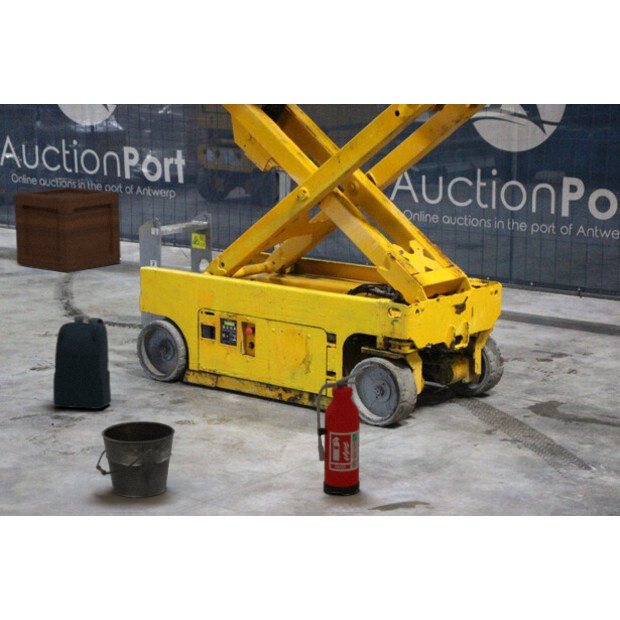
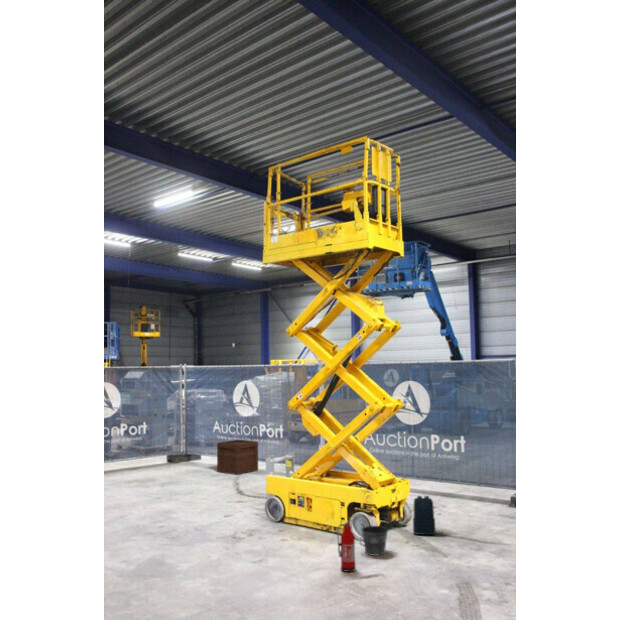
backpack: present [53,317,111,409] -> present [413,496,436,535]
bucket: present [96,421,175,498] -> present [360,526,388,556]

